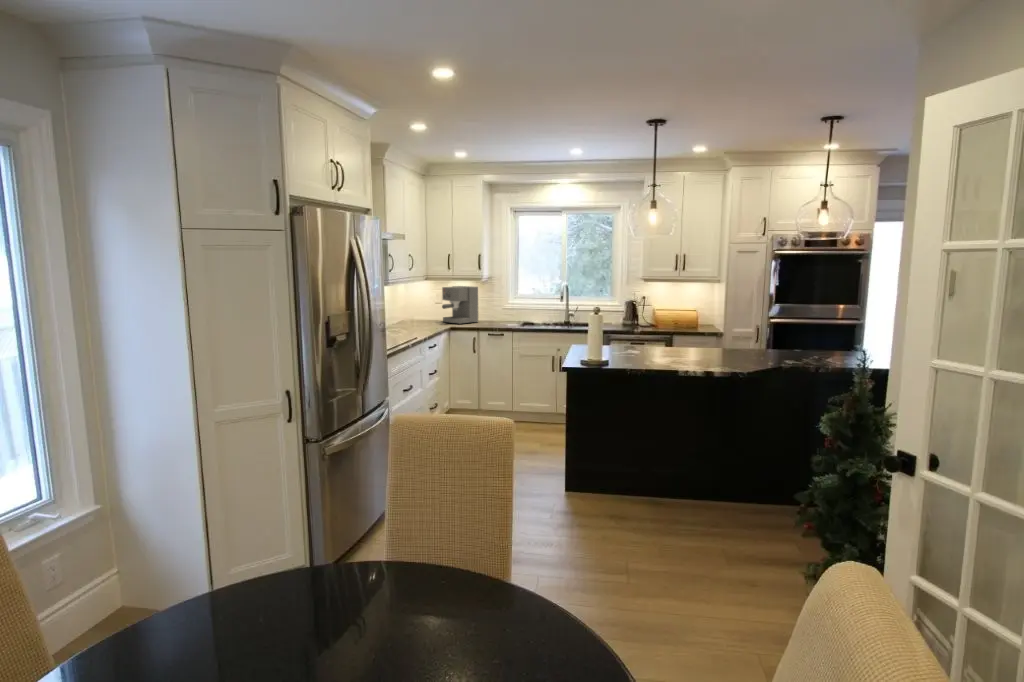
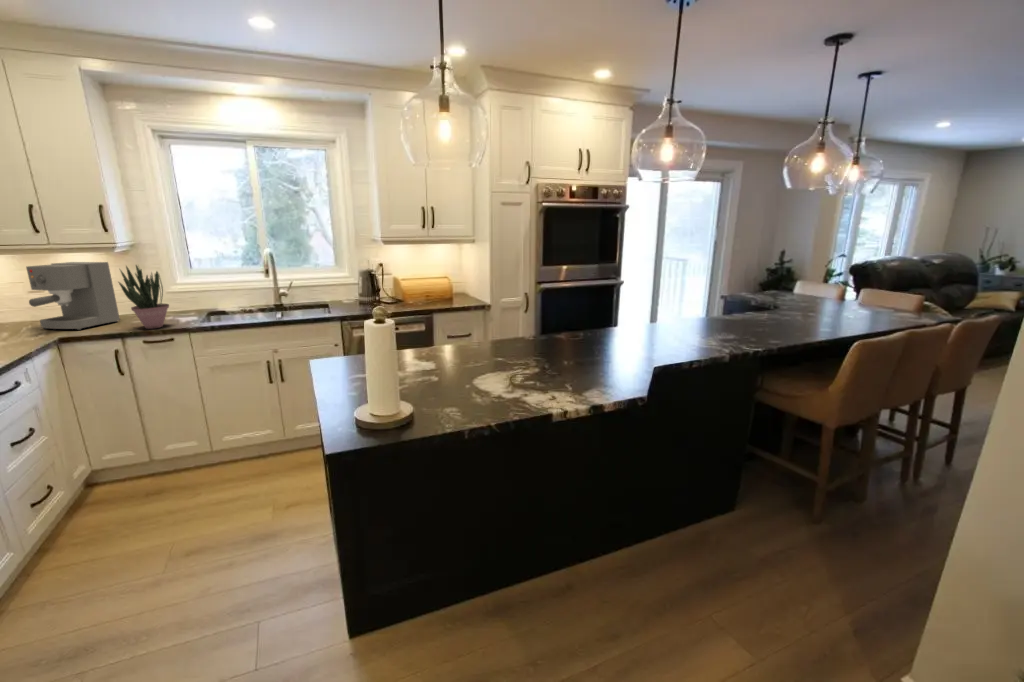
potted plant: none [483,288,505,327] -> present [119,265,169,329]

